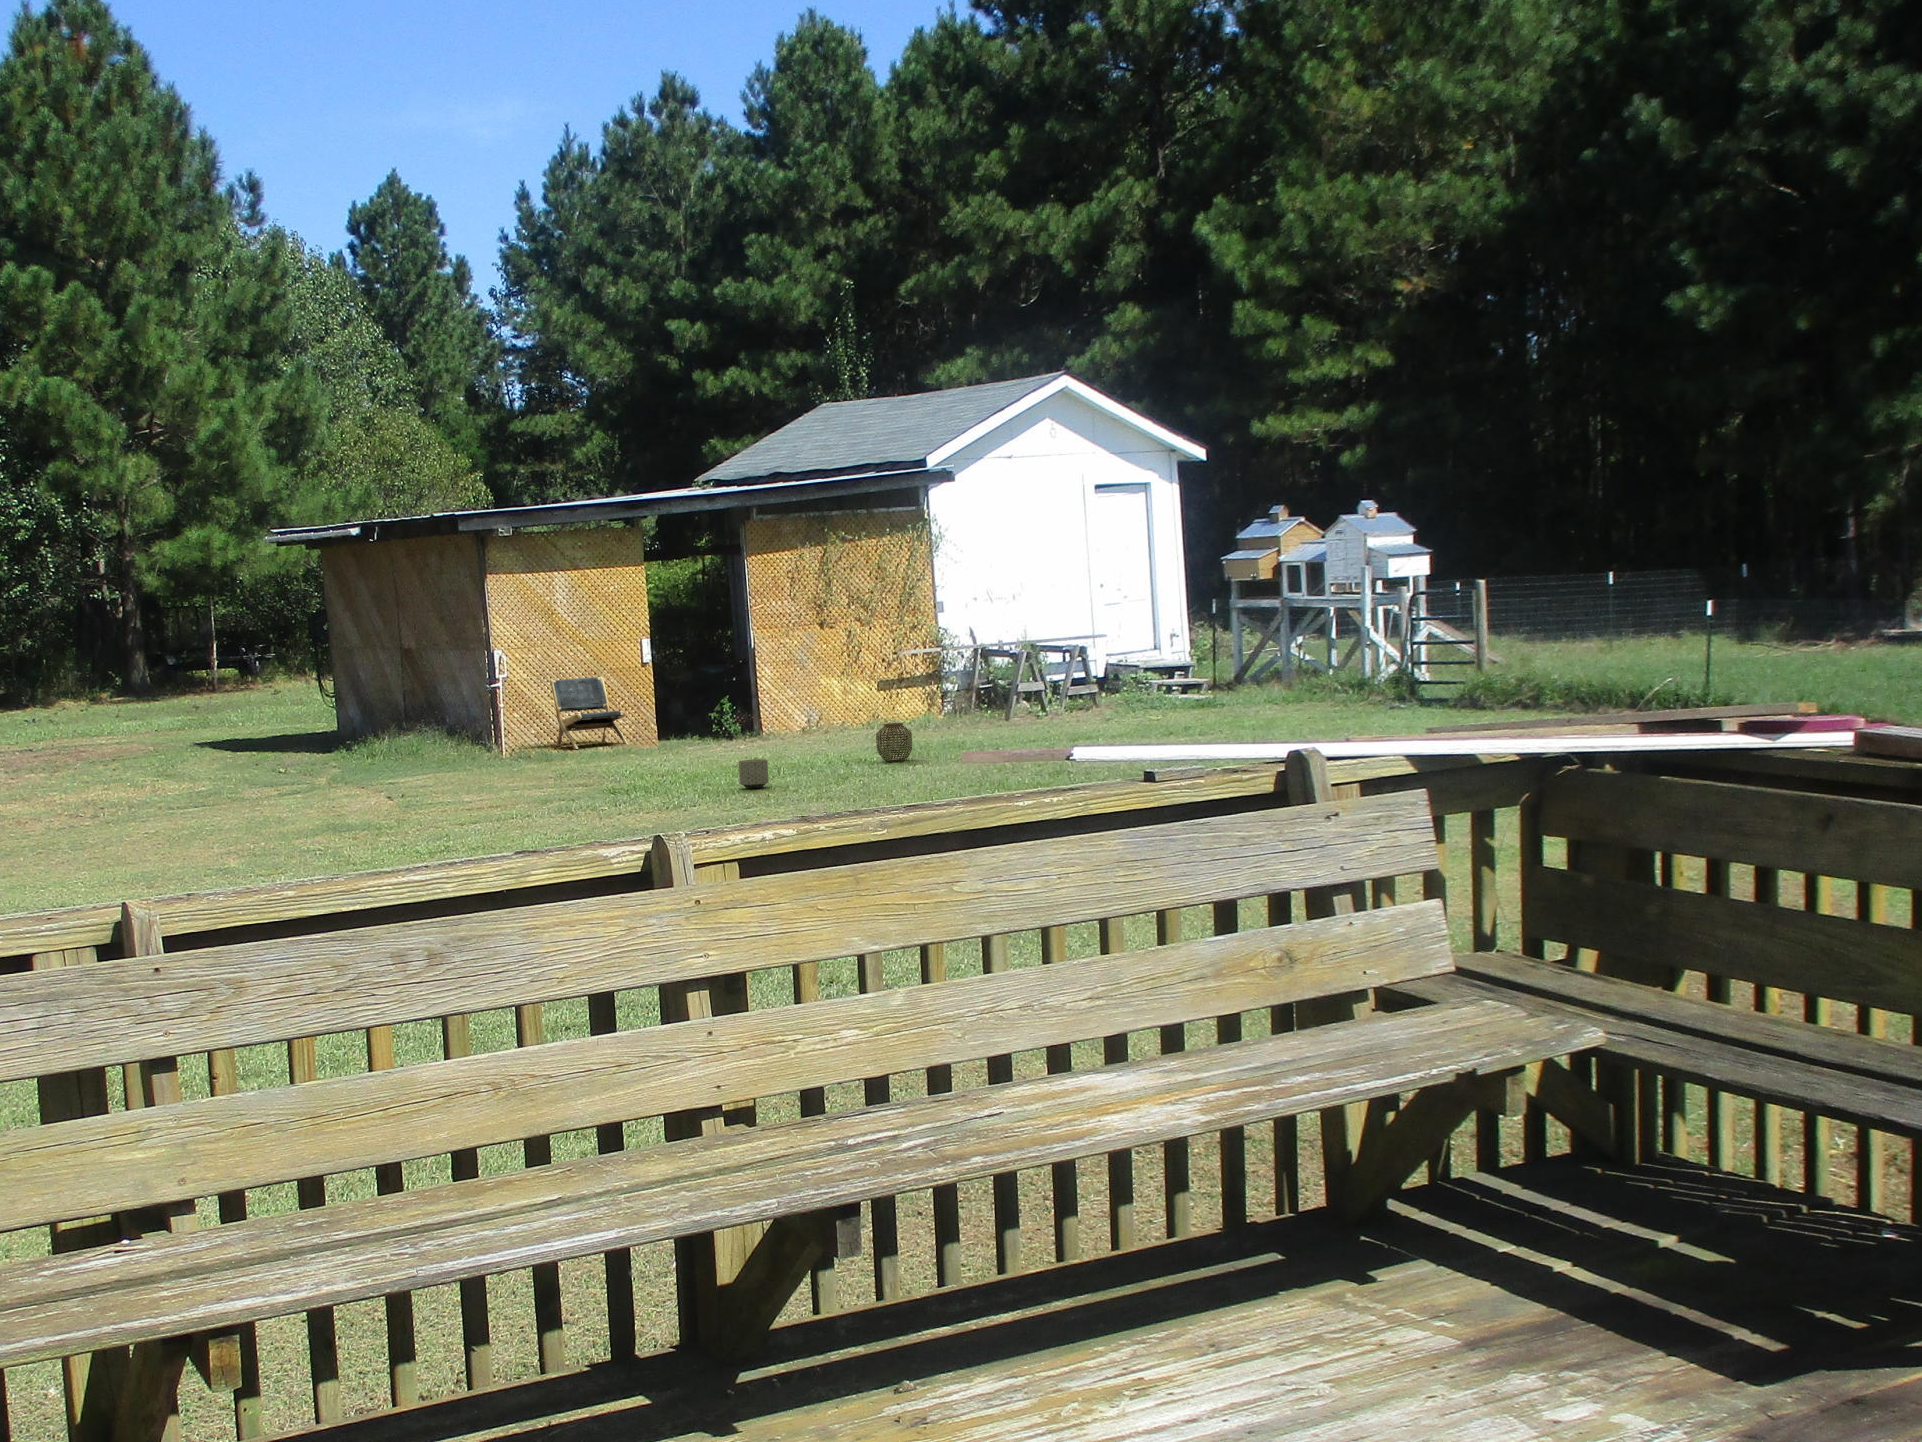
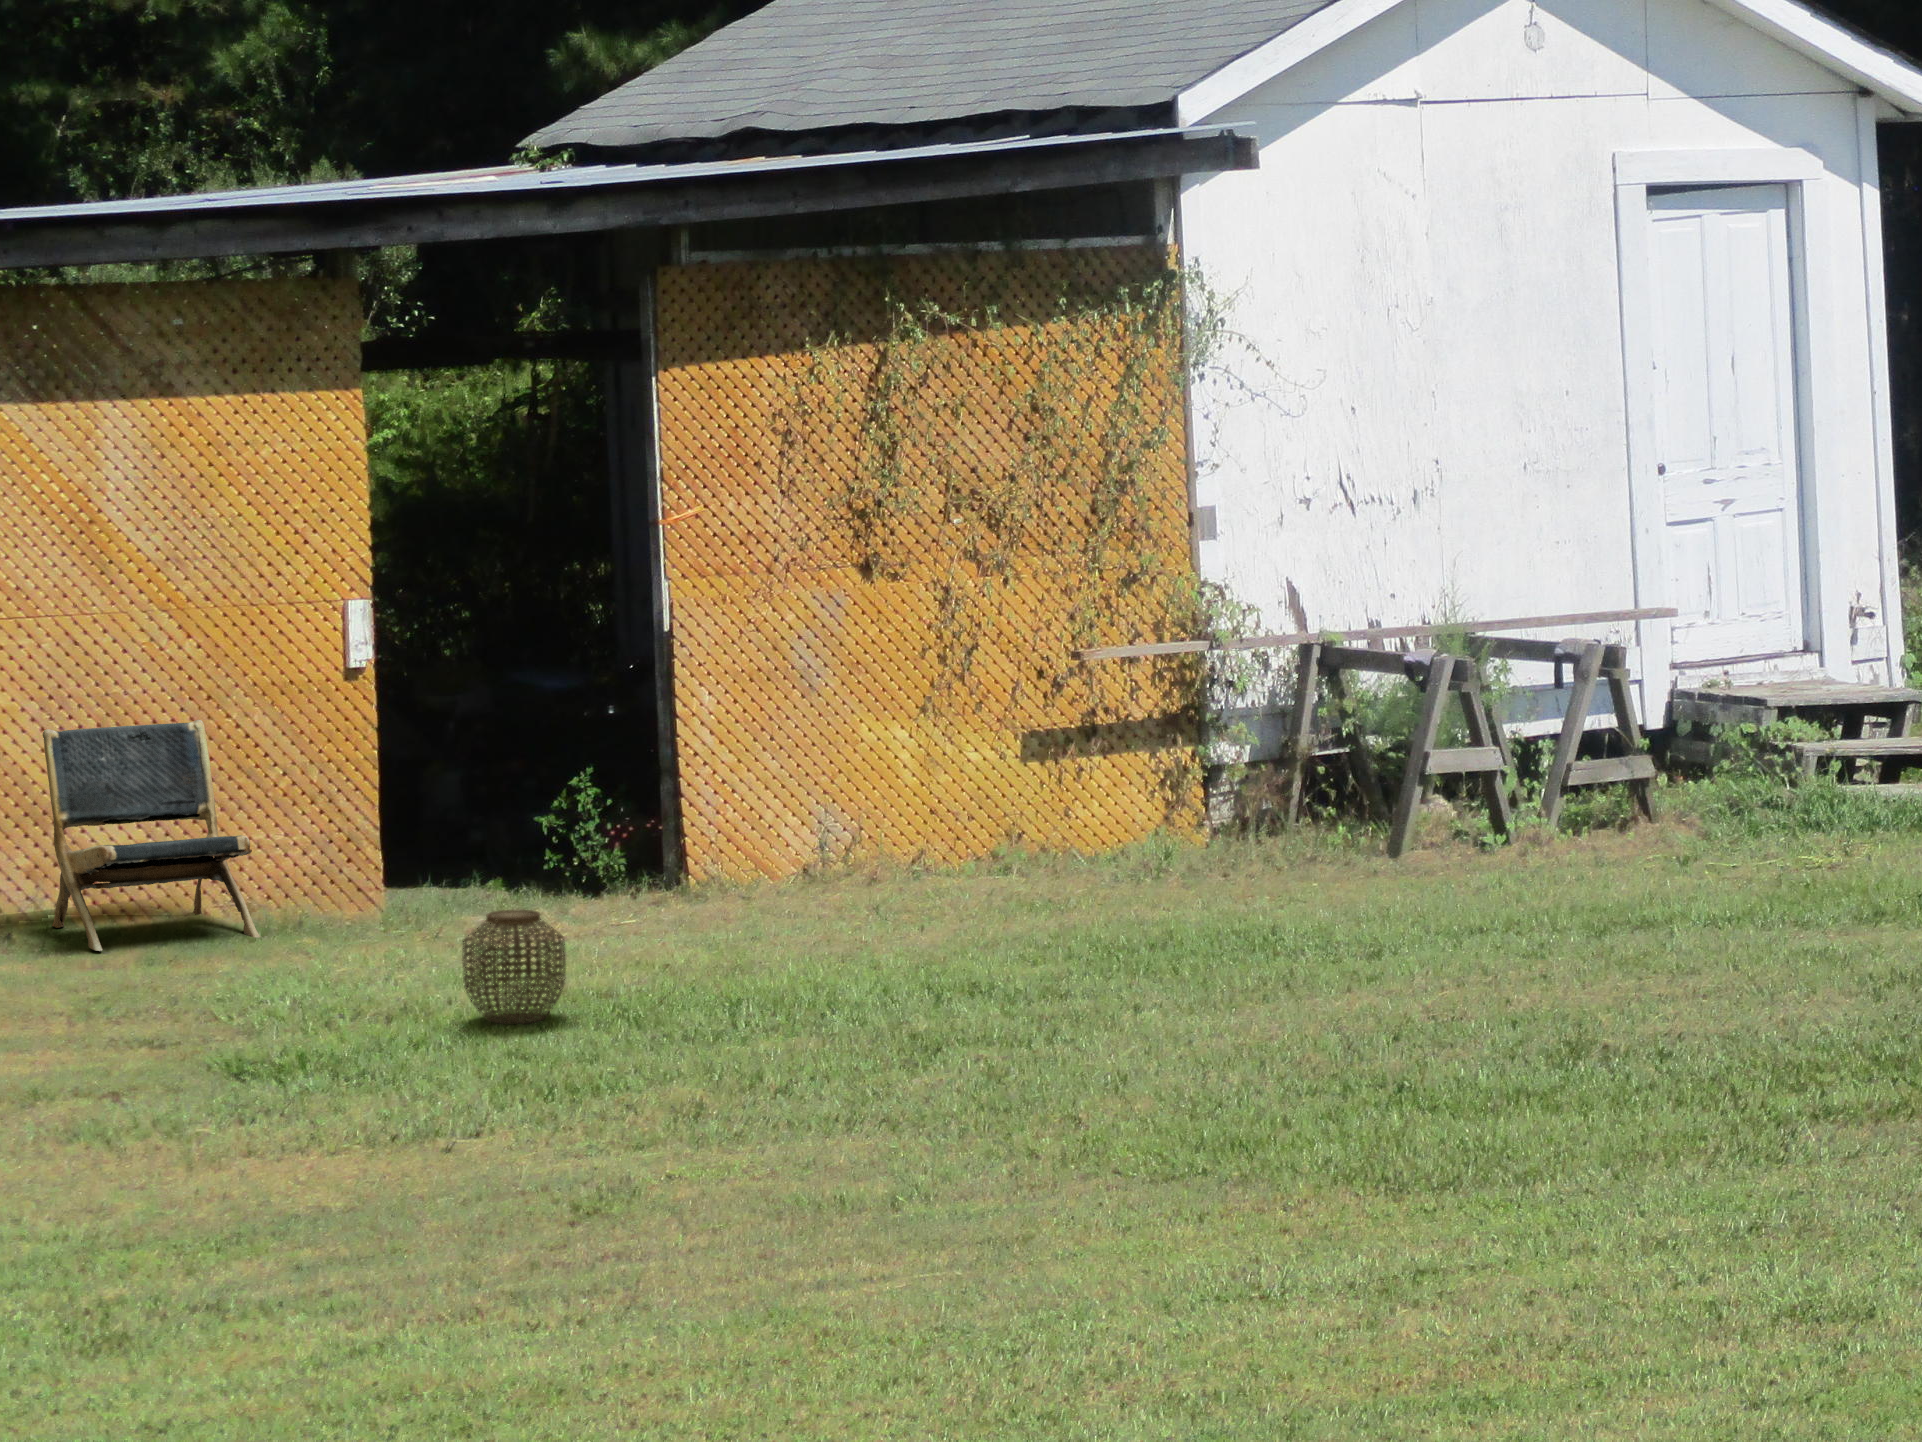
woven basket: present [876,723,912,762] -> present [462,910,566,1024]
planter: present [739,759,769,789] -> none [469,1196,573,1309]

